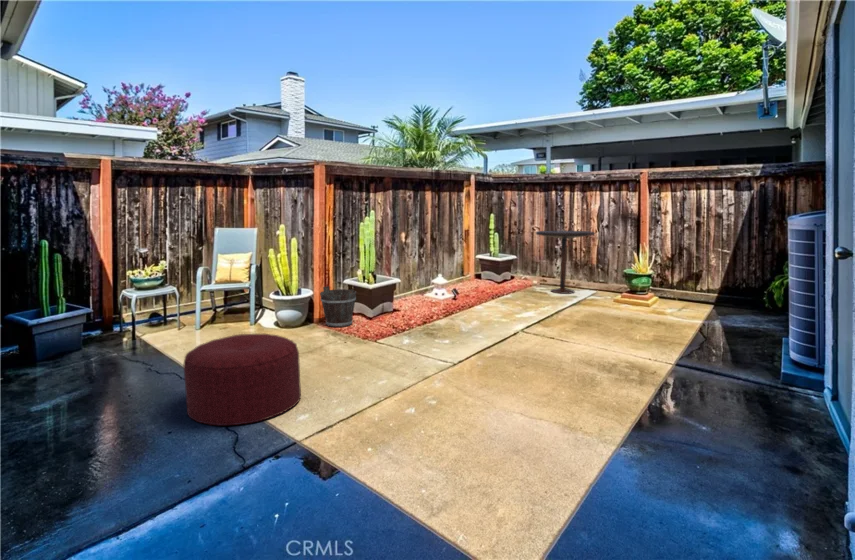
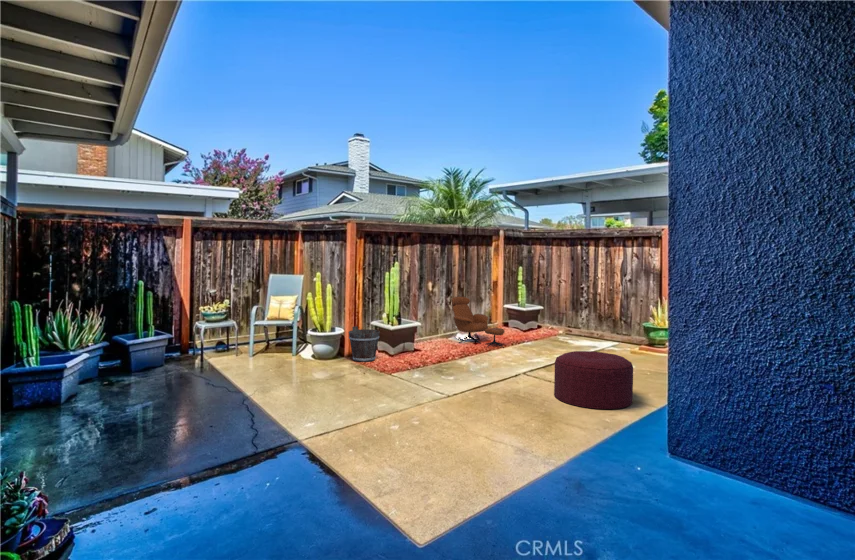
pedestal table: present [536,231,594,294] -> none [558,283,615,344]
lounge chair: none [426,248,486,303] -> present [452,297,505,348]
ottoman: present [184,334,301,425] -> present [554,351,633,409]

